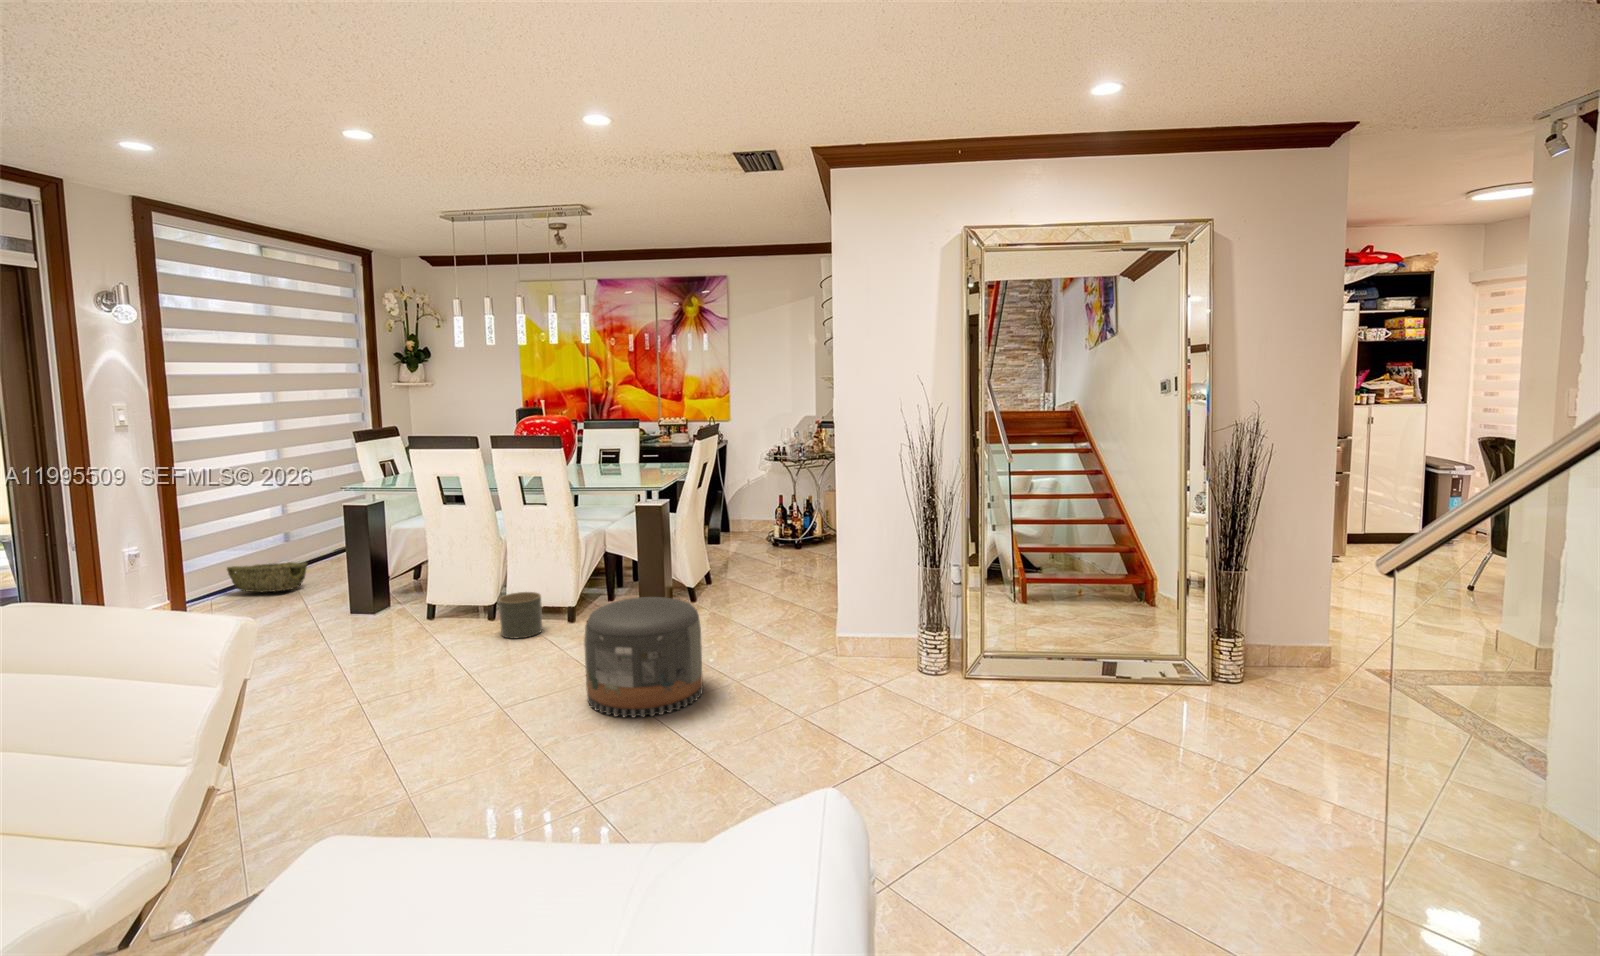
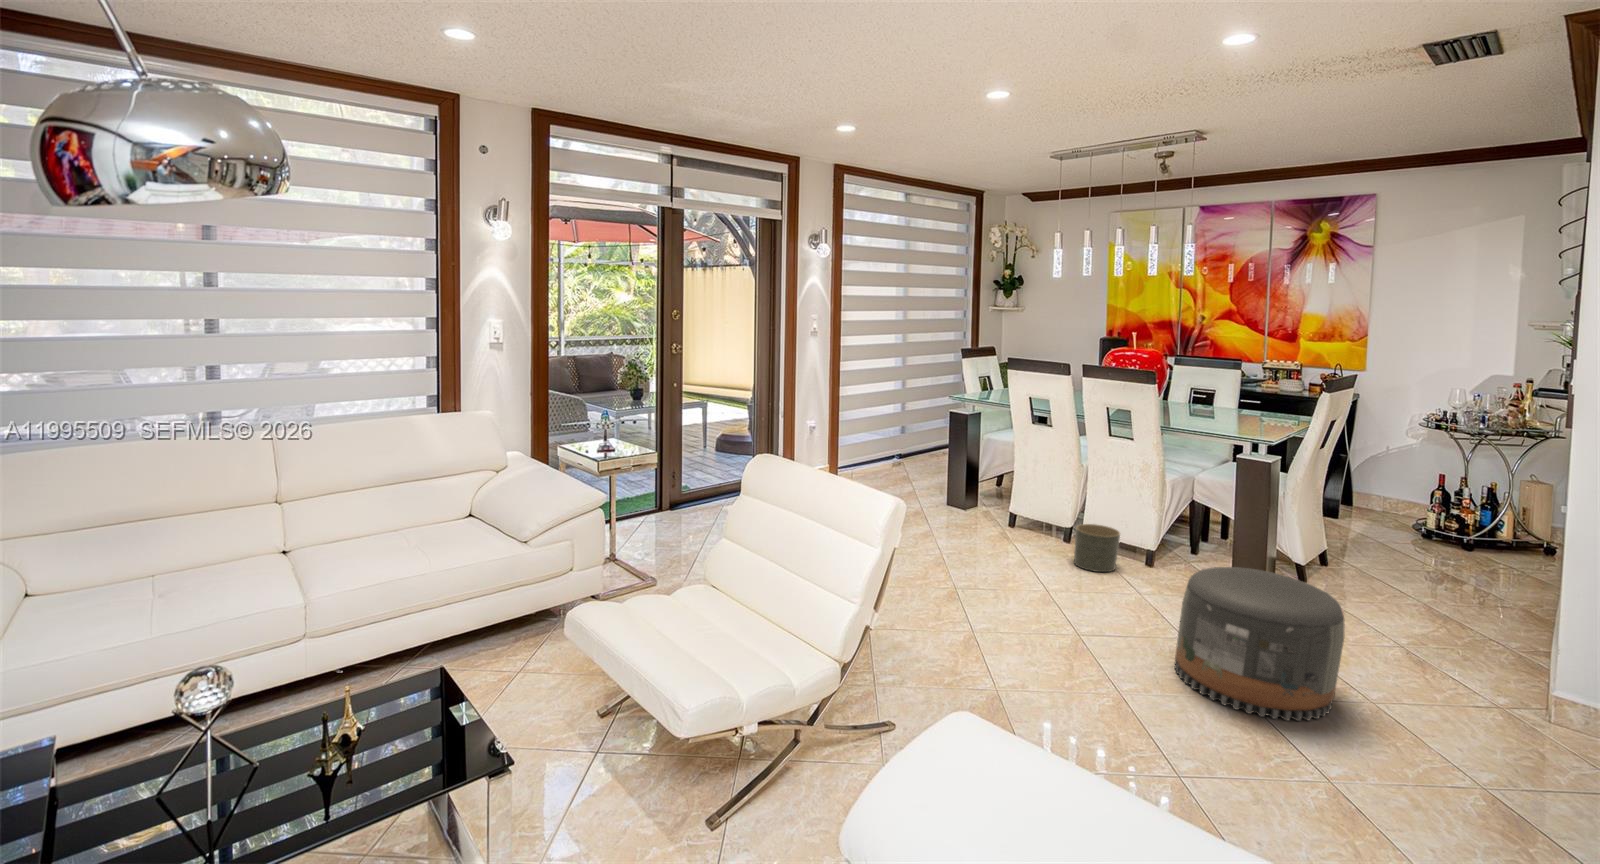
woven basket: present [227,562,307,592] -> none [858,450,912,477]

